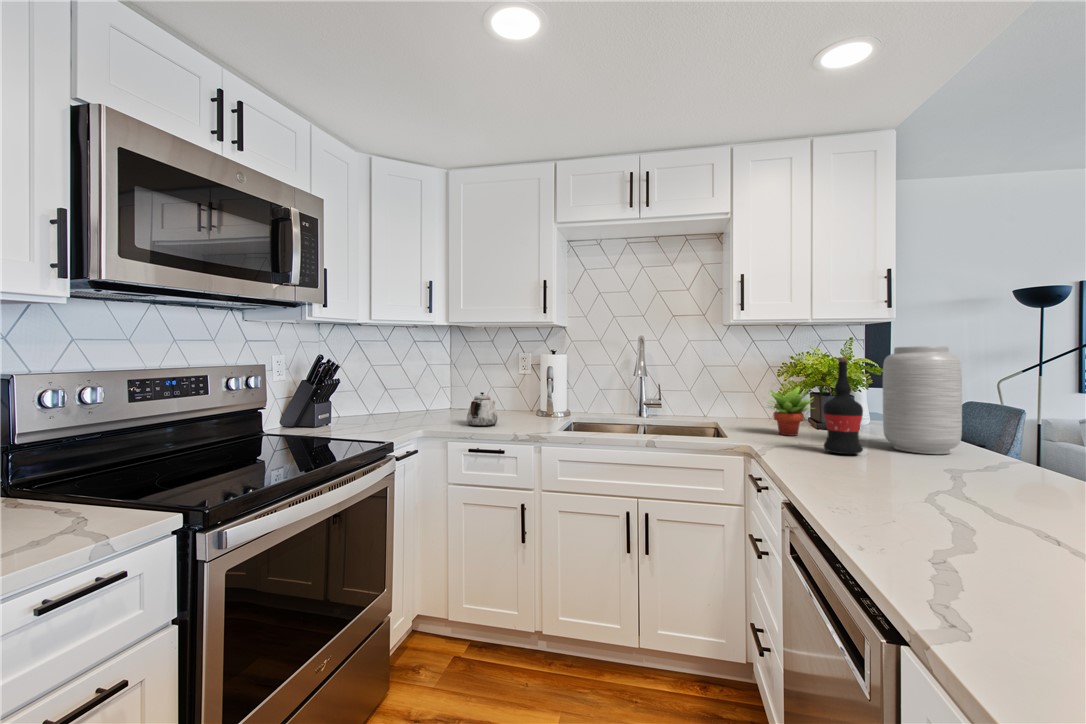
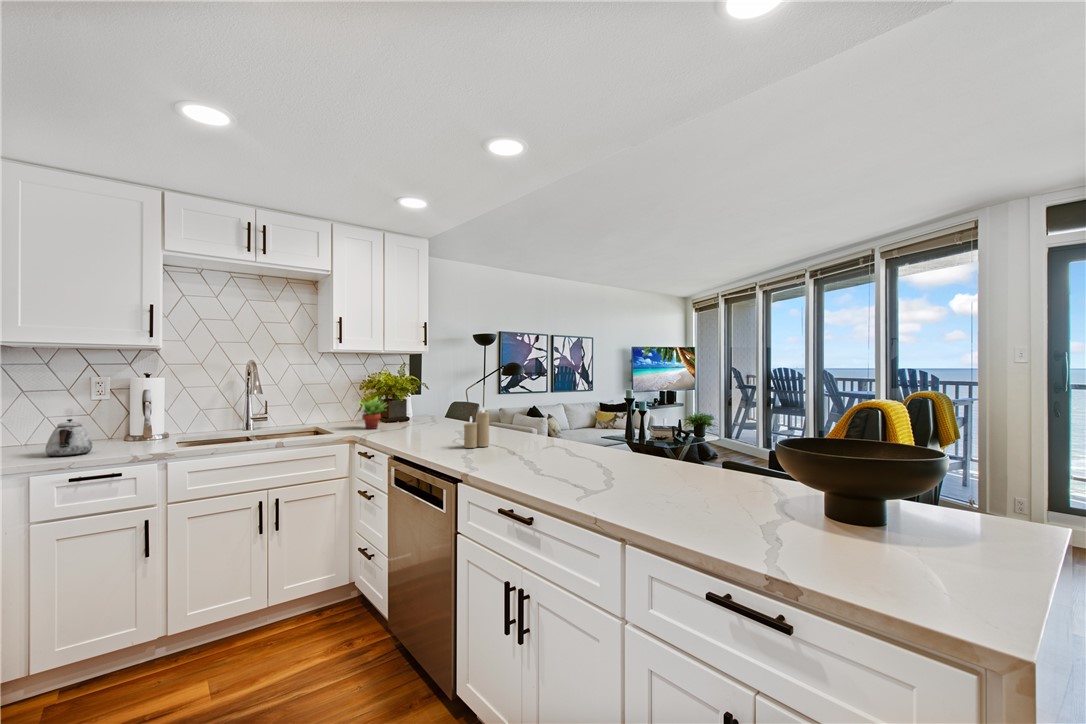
vase: present [883,346,962,454] -> none [425,372,460,430]
wine bottle: present [823,357,863,454] -> none [399,379,419,435]
candle: none [955,418,1038,516] -> present [464,408,489,448]

